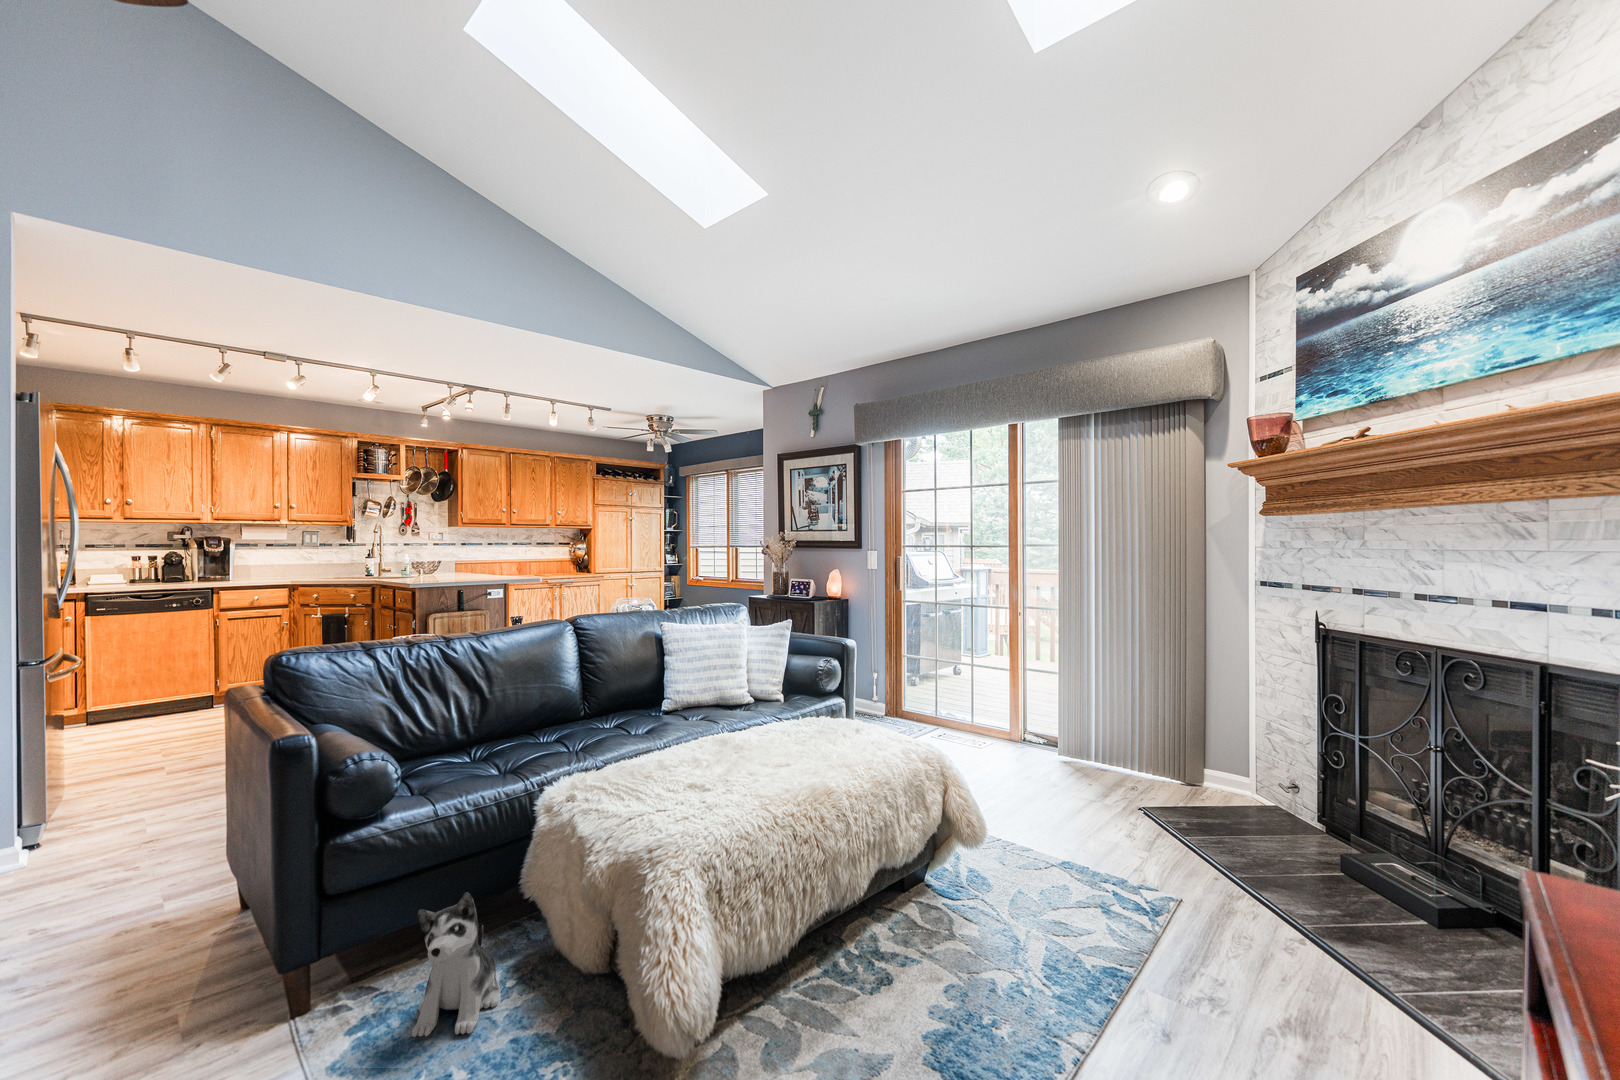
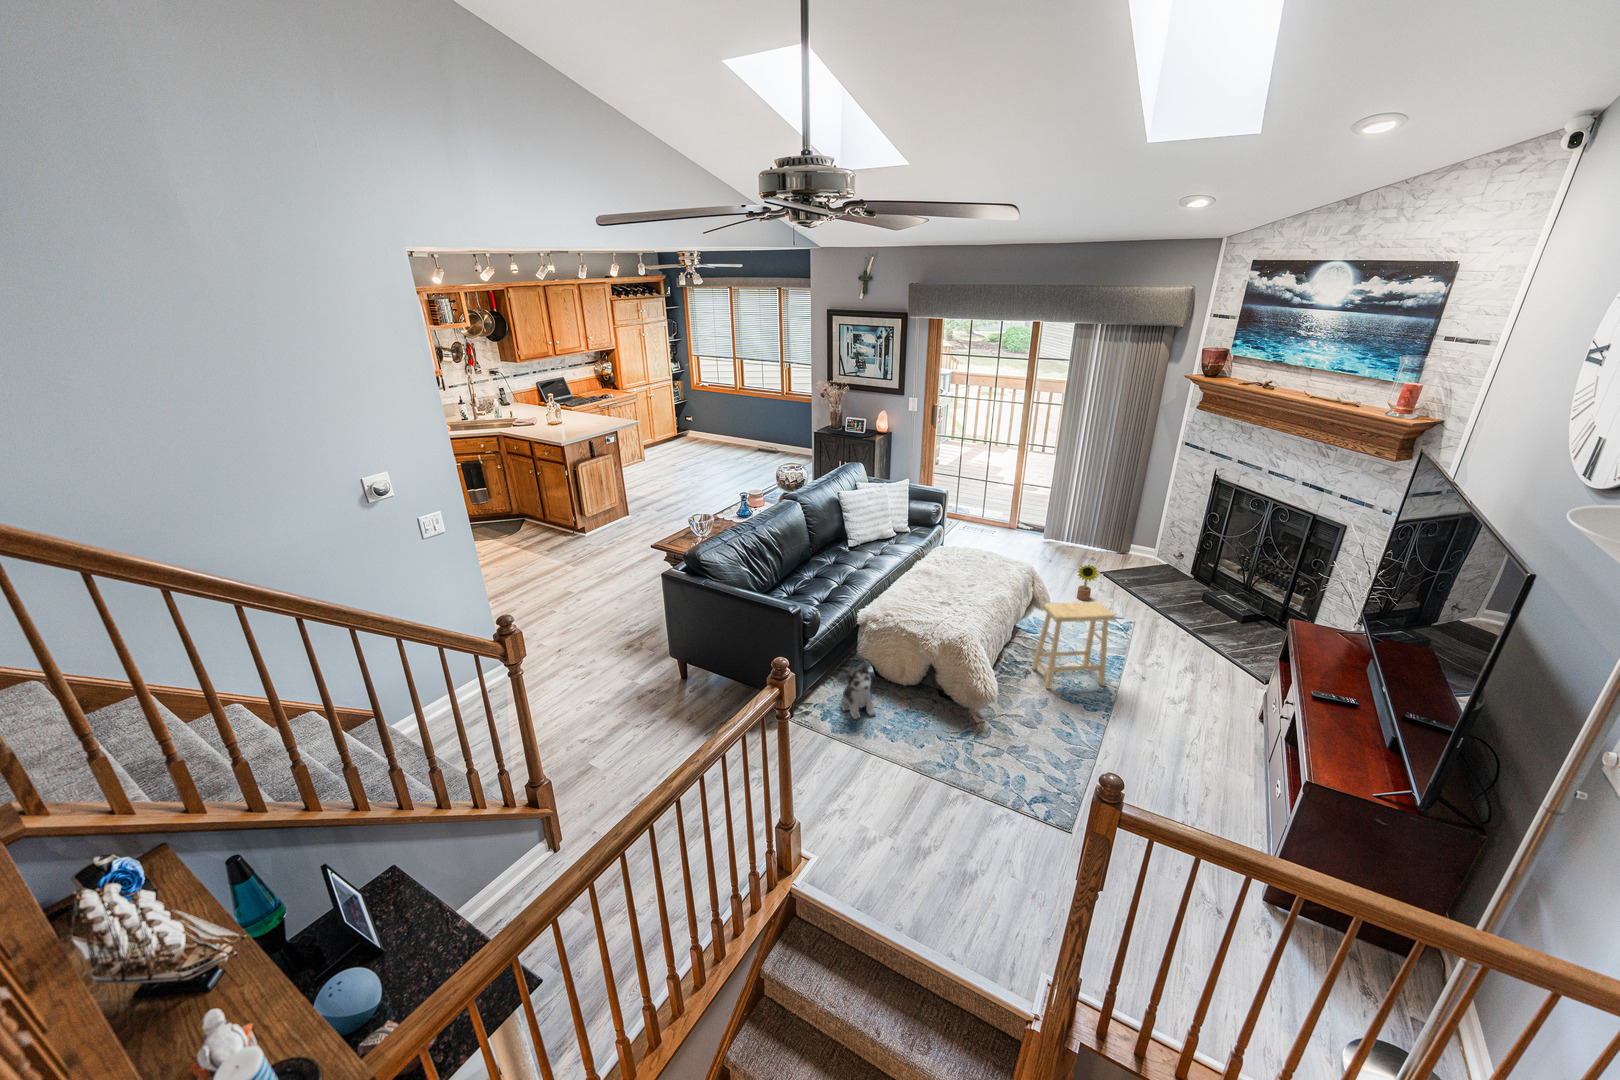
decorative plant: none [1063,774,1104,851] -> present [1077,565,1098,600]
footstool: none [904,808,1059,1044] -> present [1032,601,1115,688]

